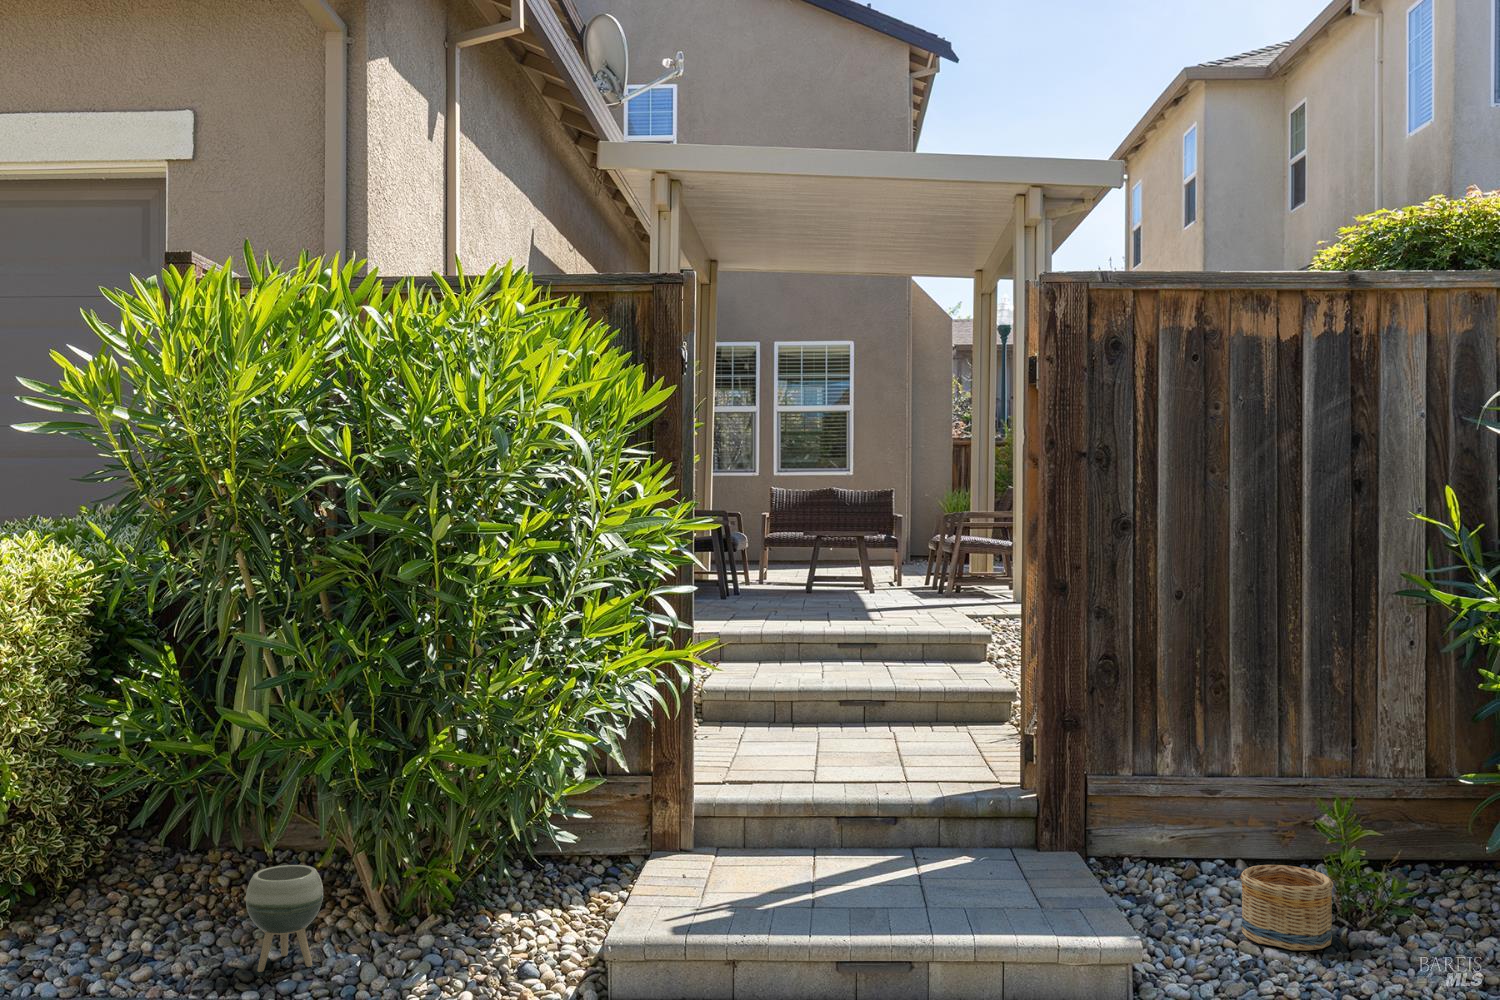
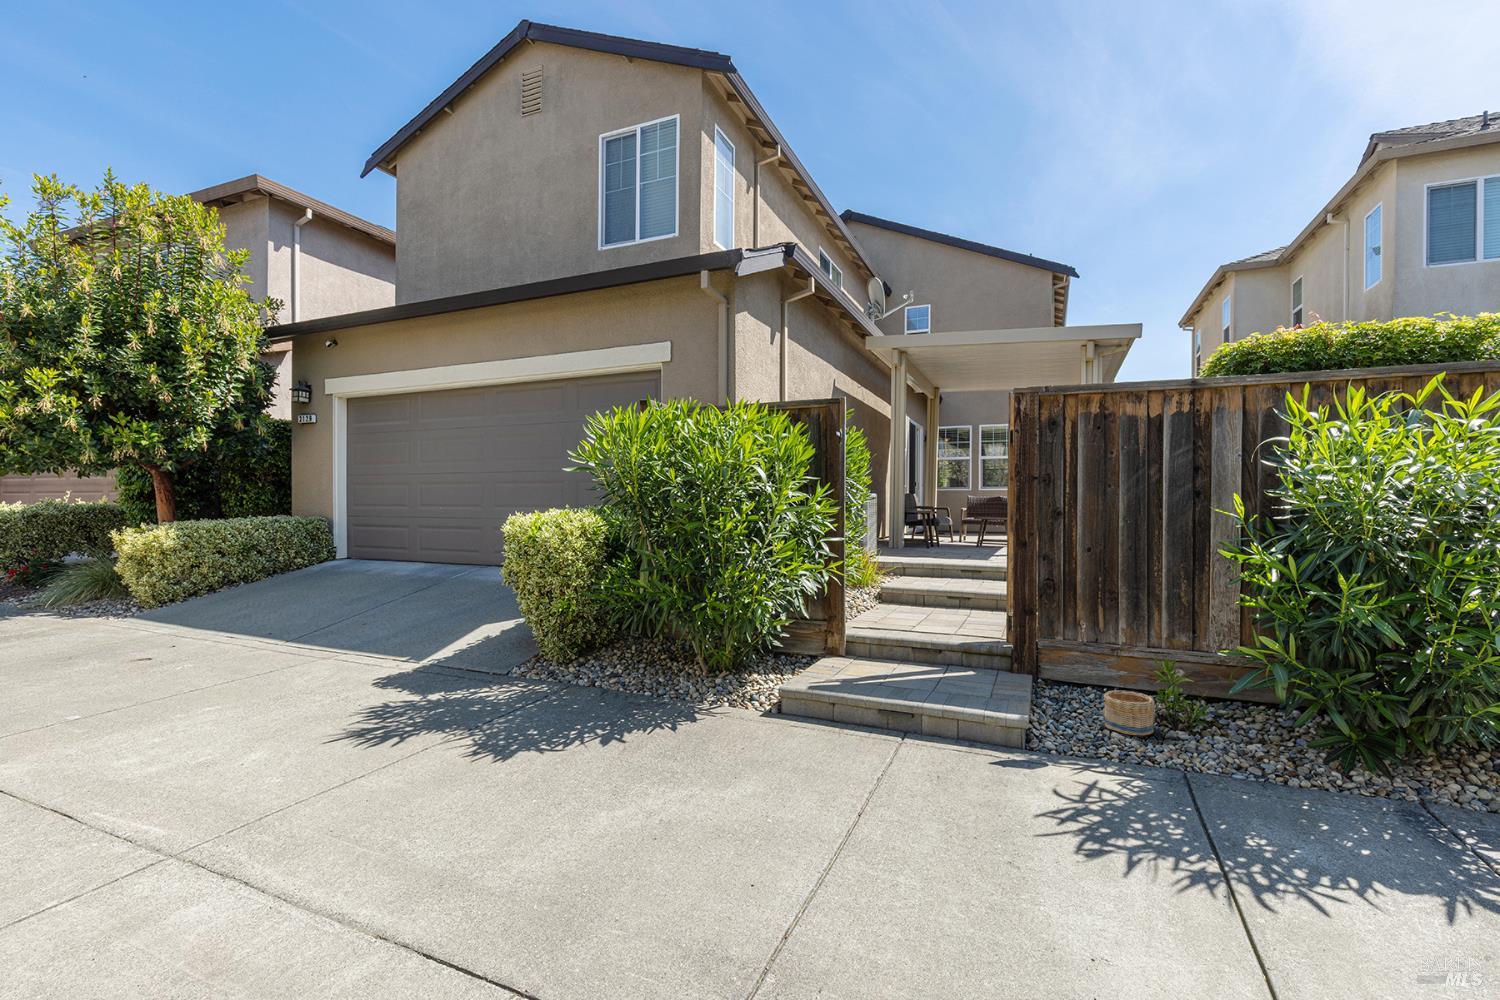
planter: present [246,865,323,972] -> none [653,645,682,686]

